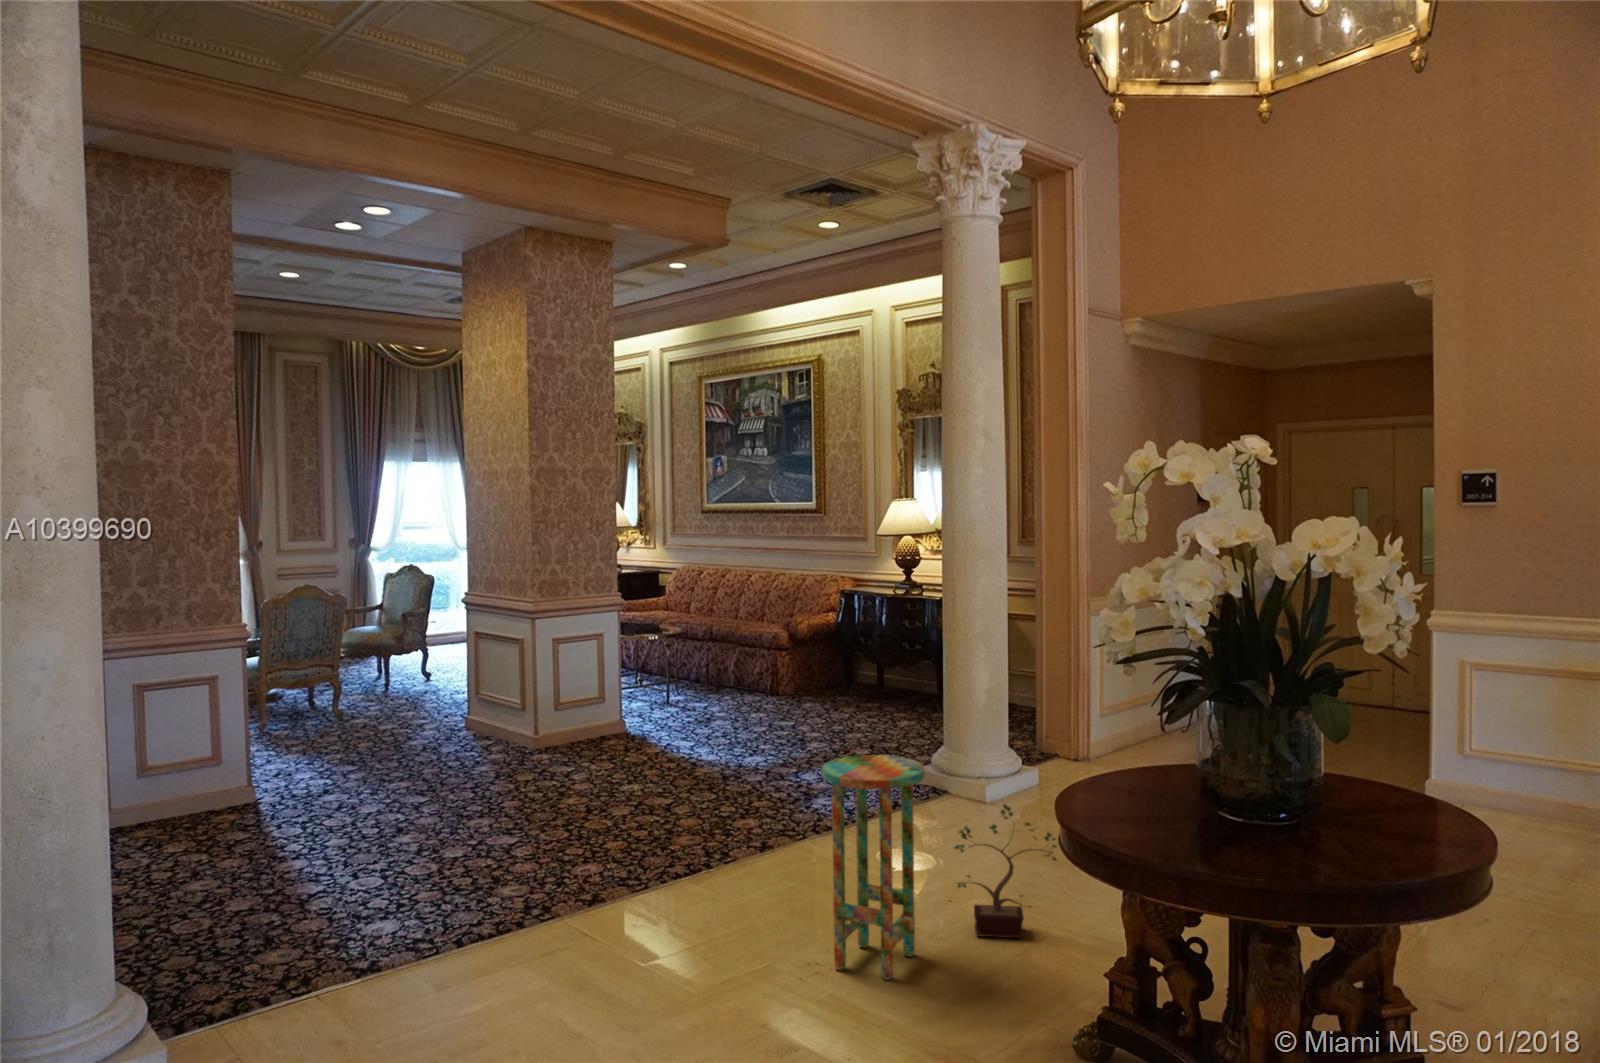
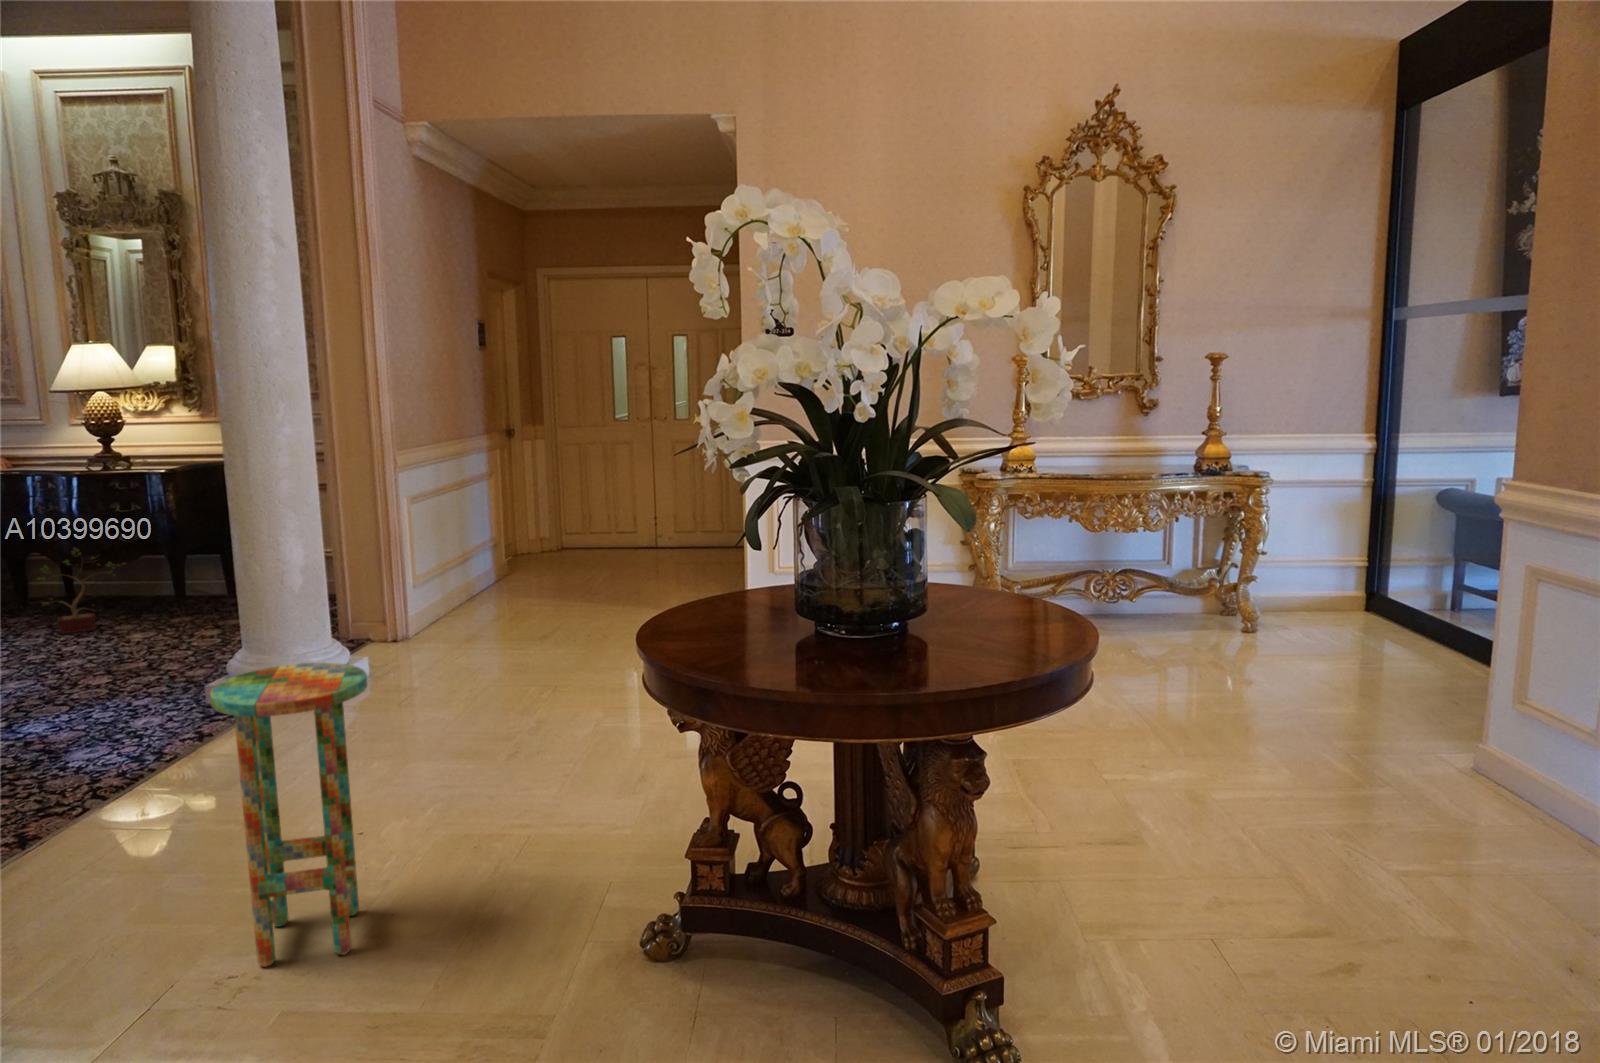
potted plant: present [953,804,1061,938] -> present [37,548,125,634]

